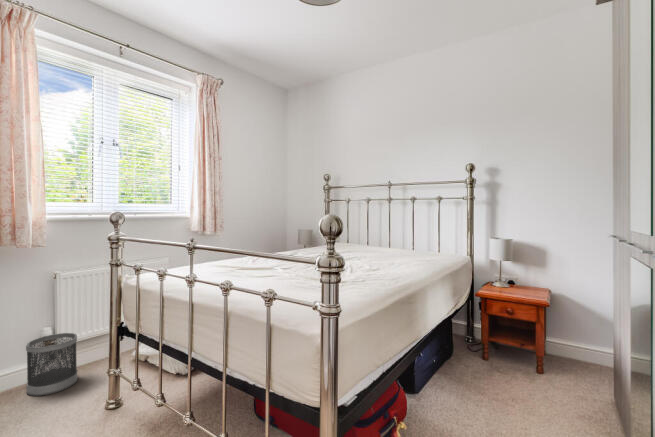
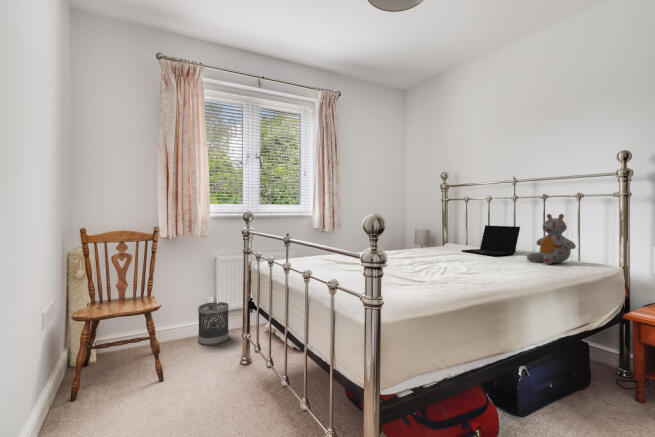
stuffed bear: none [407,214,443,257] -> present [527,214,576,264]
laptop: none [349,225,398,253] -> present [461,225,520,256]

